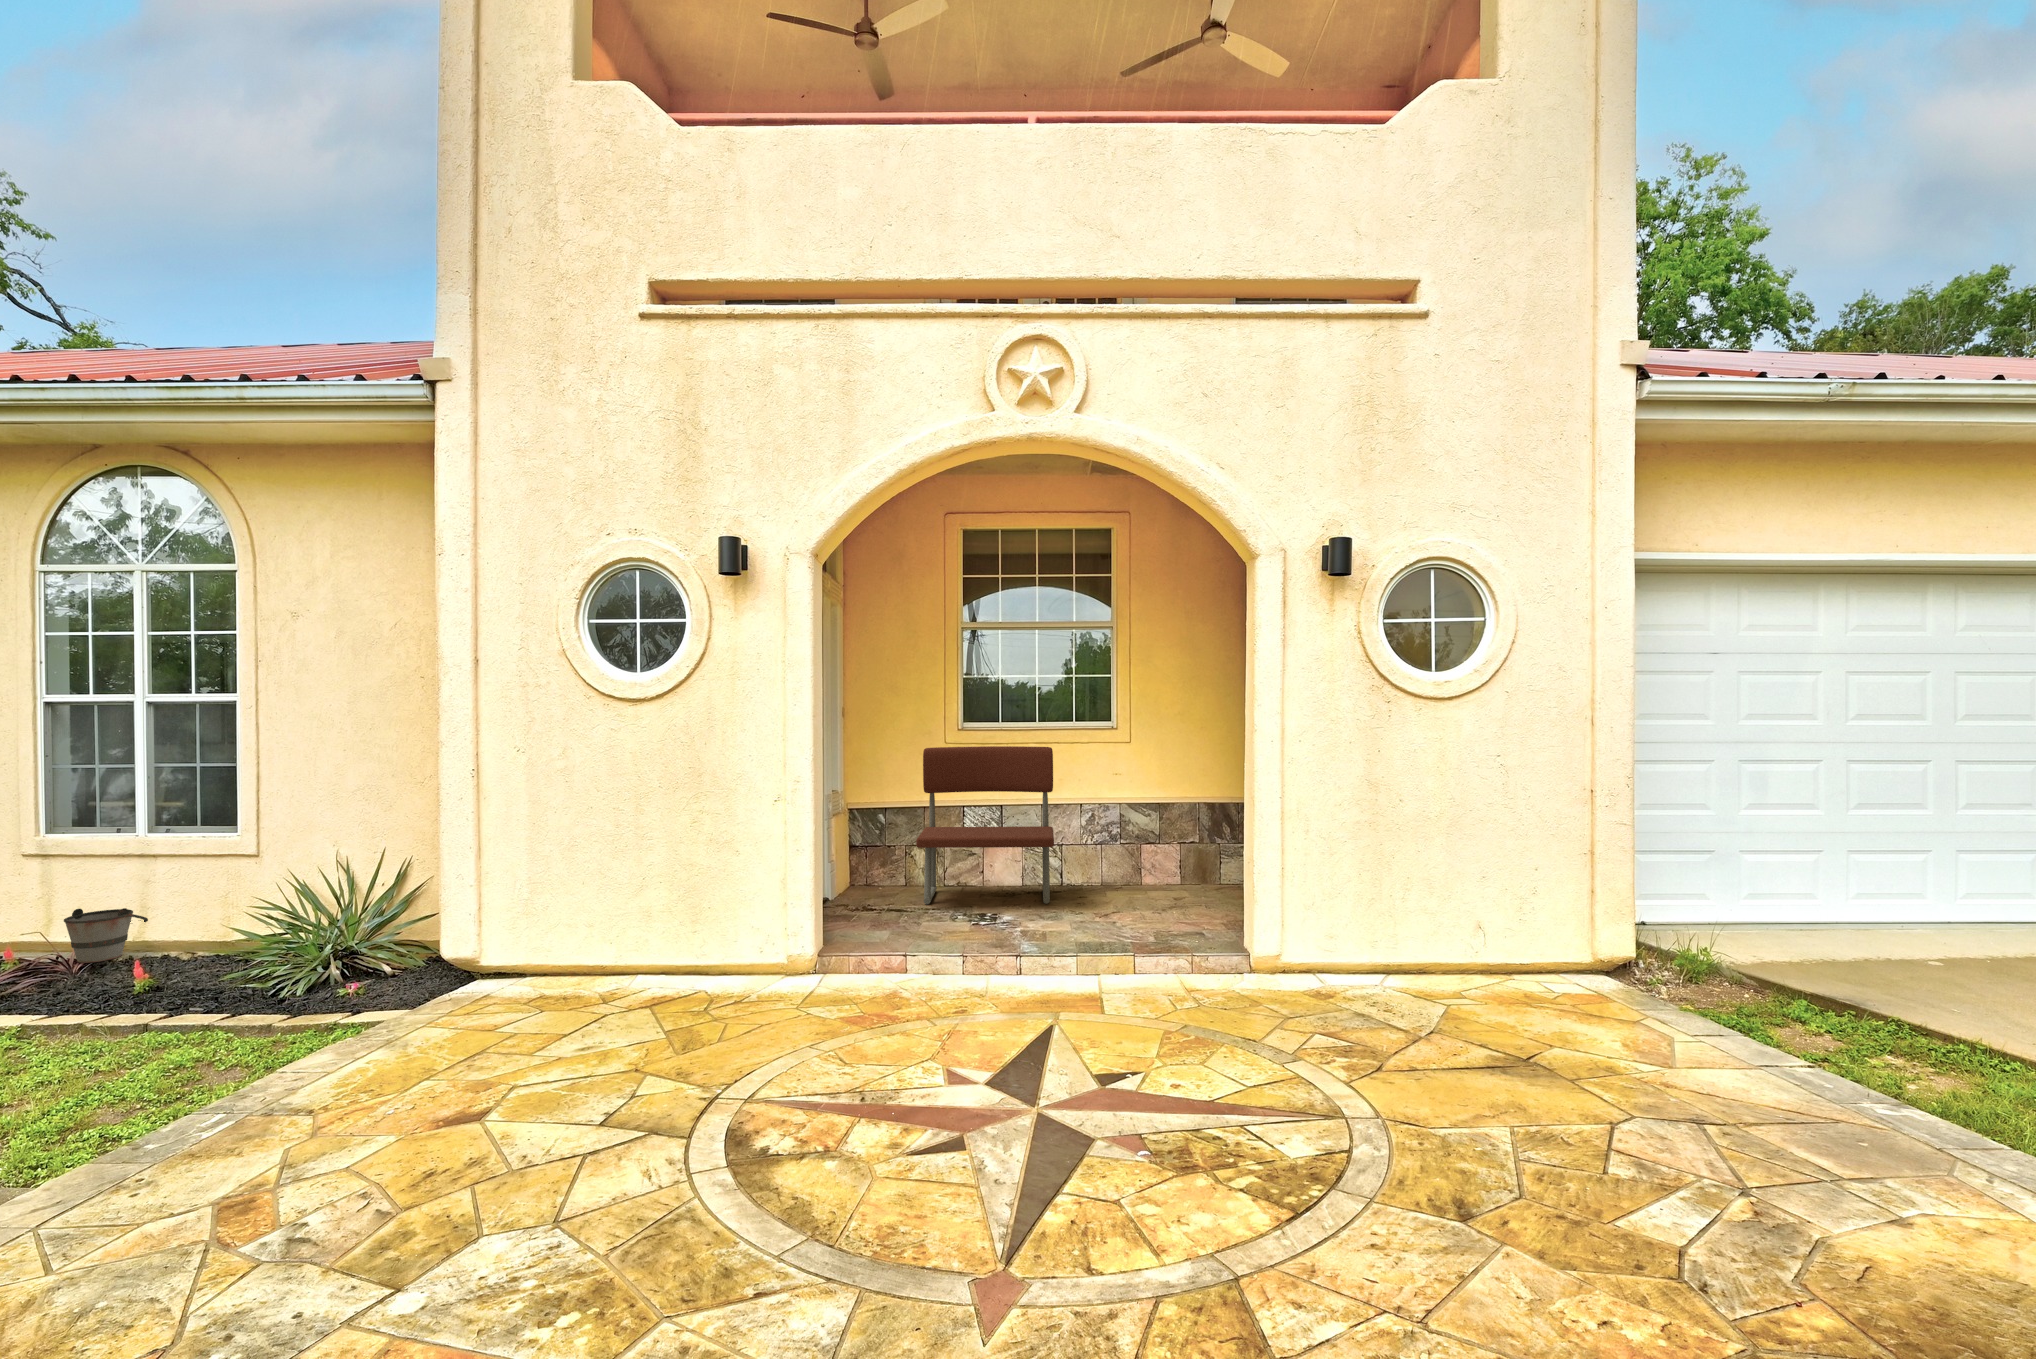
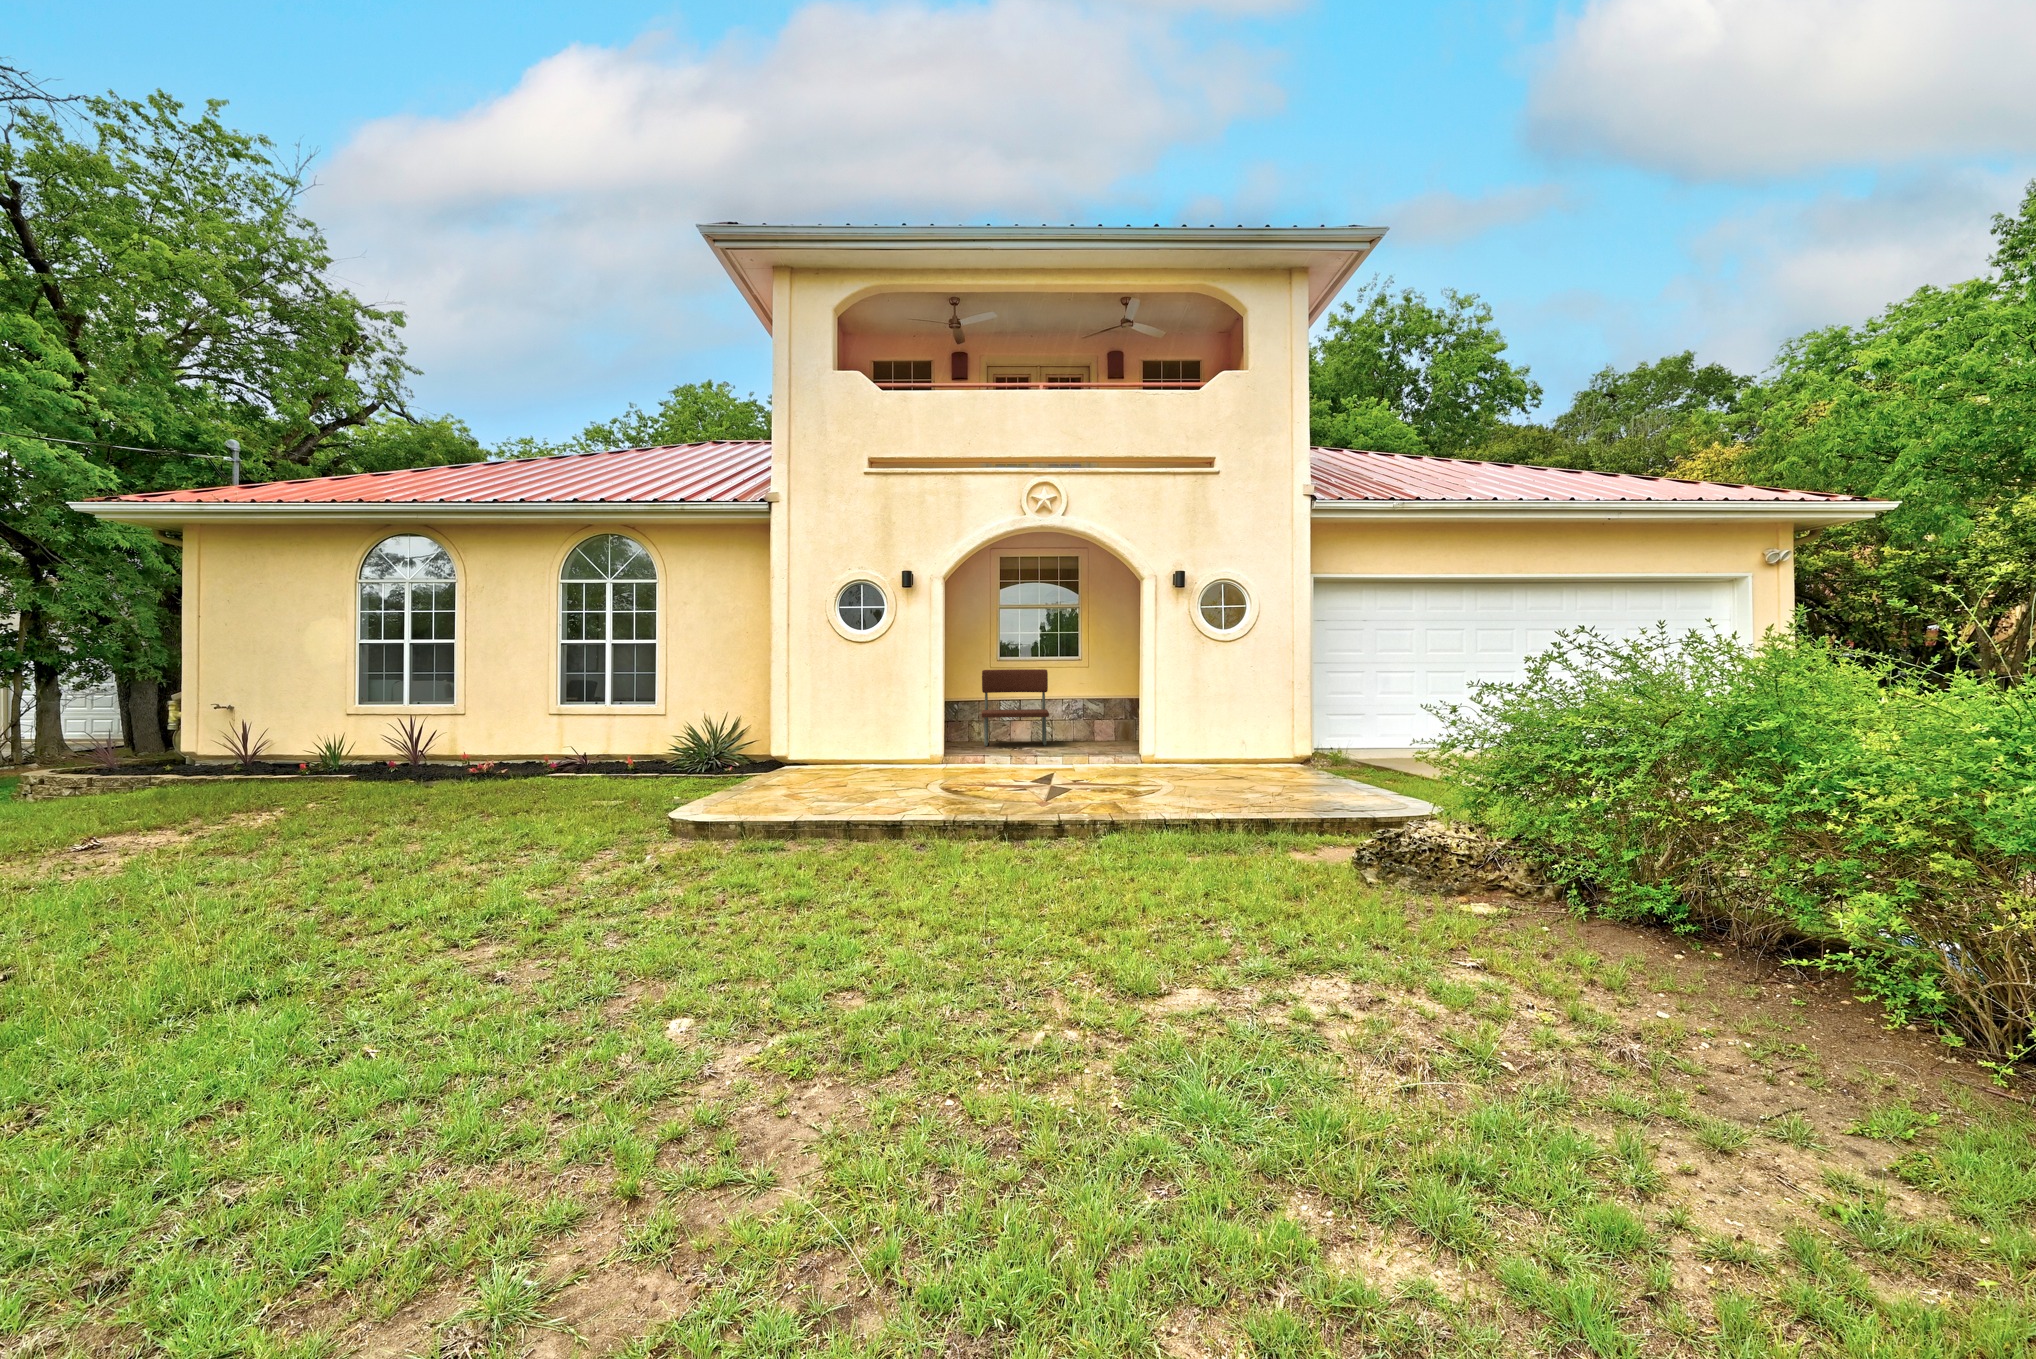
bucket: present [64,908,148,963] -> none [591,740,623,765]

